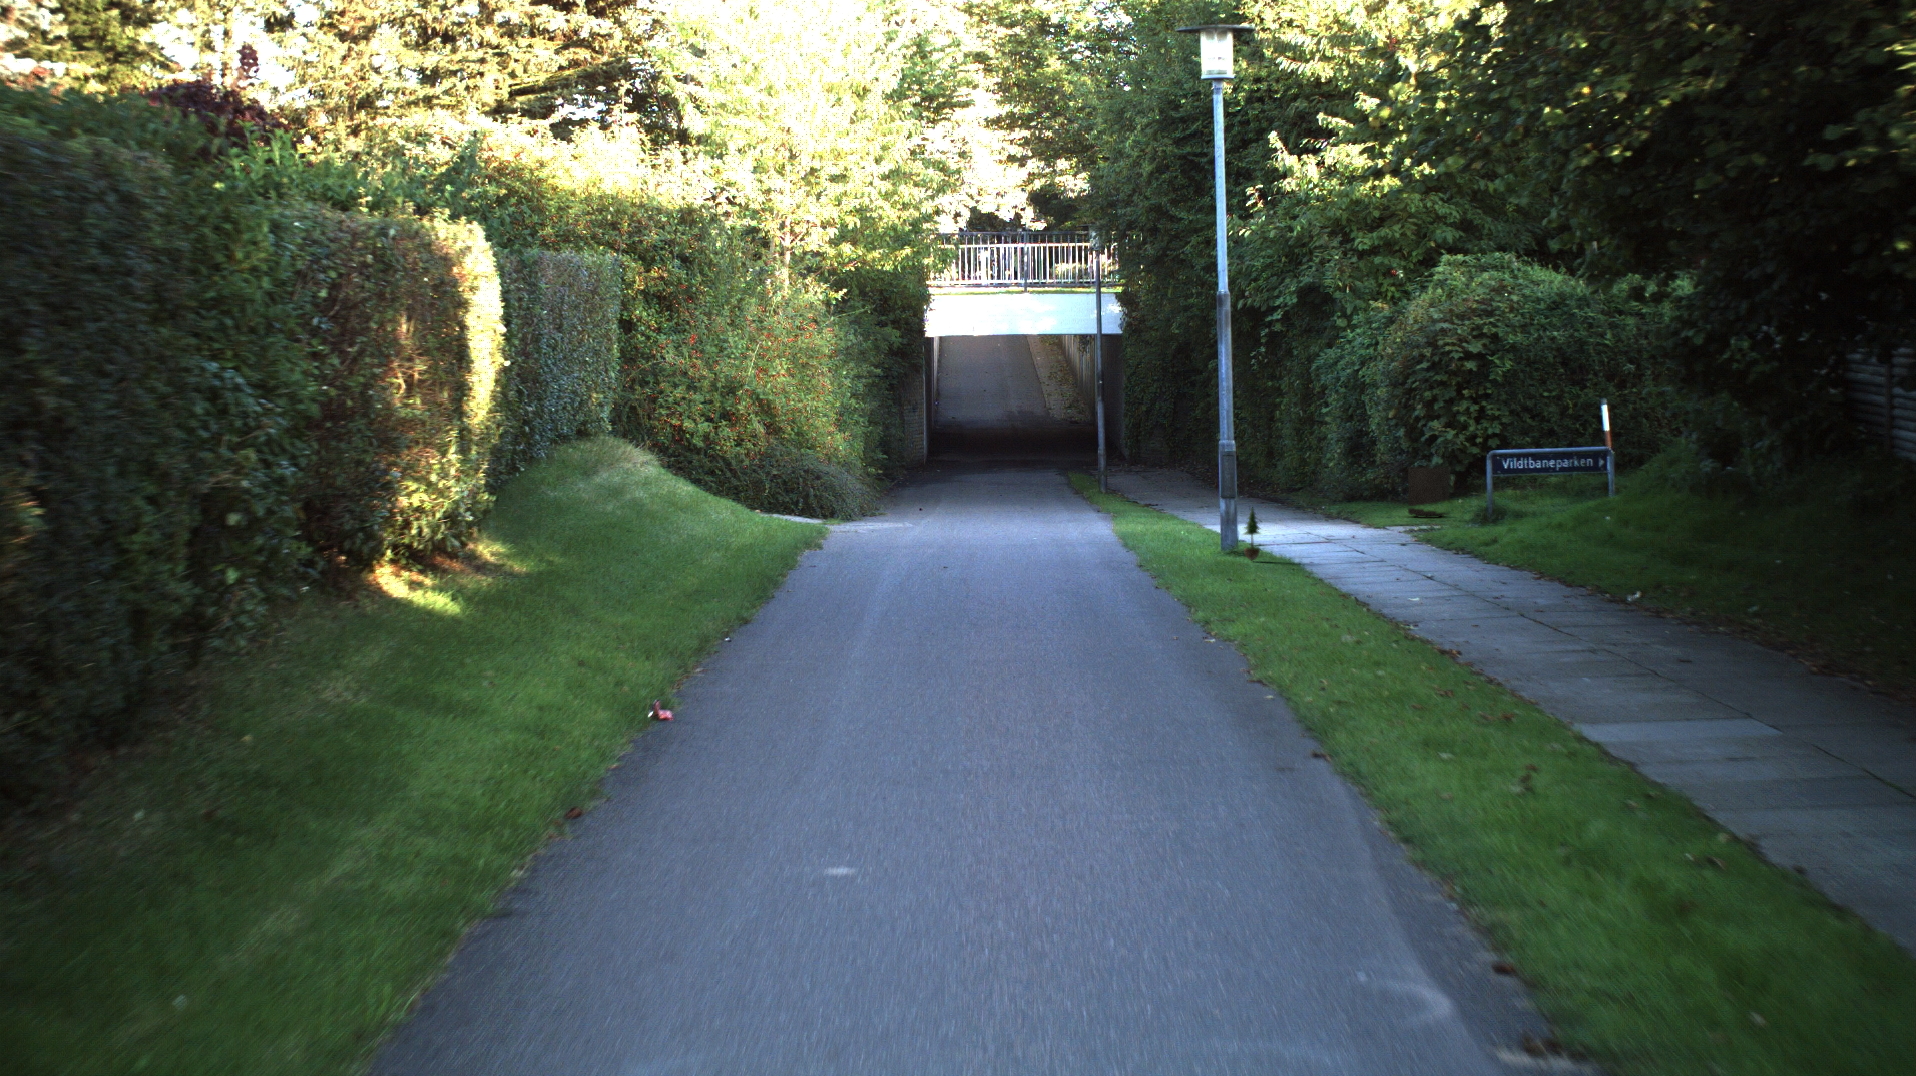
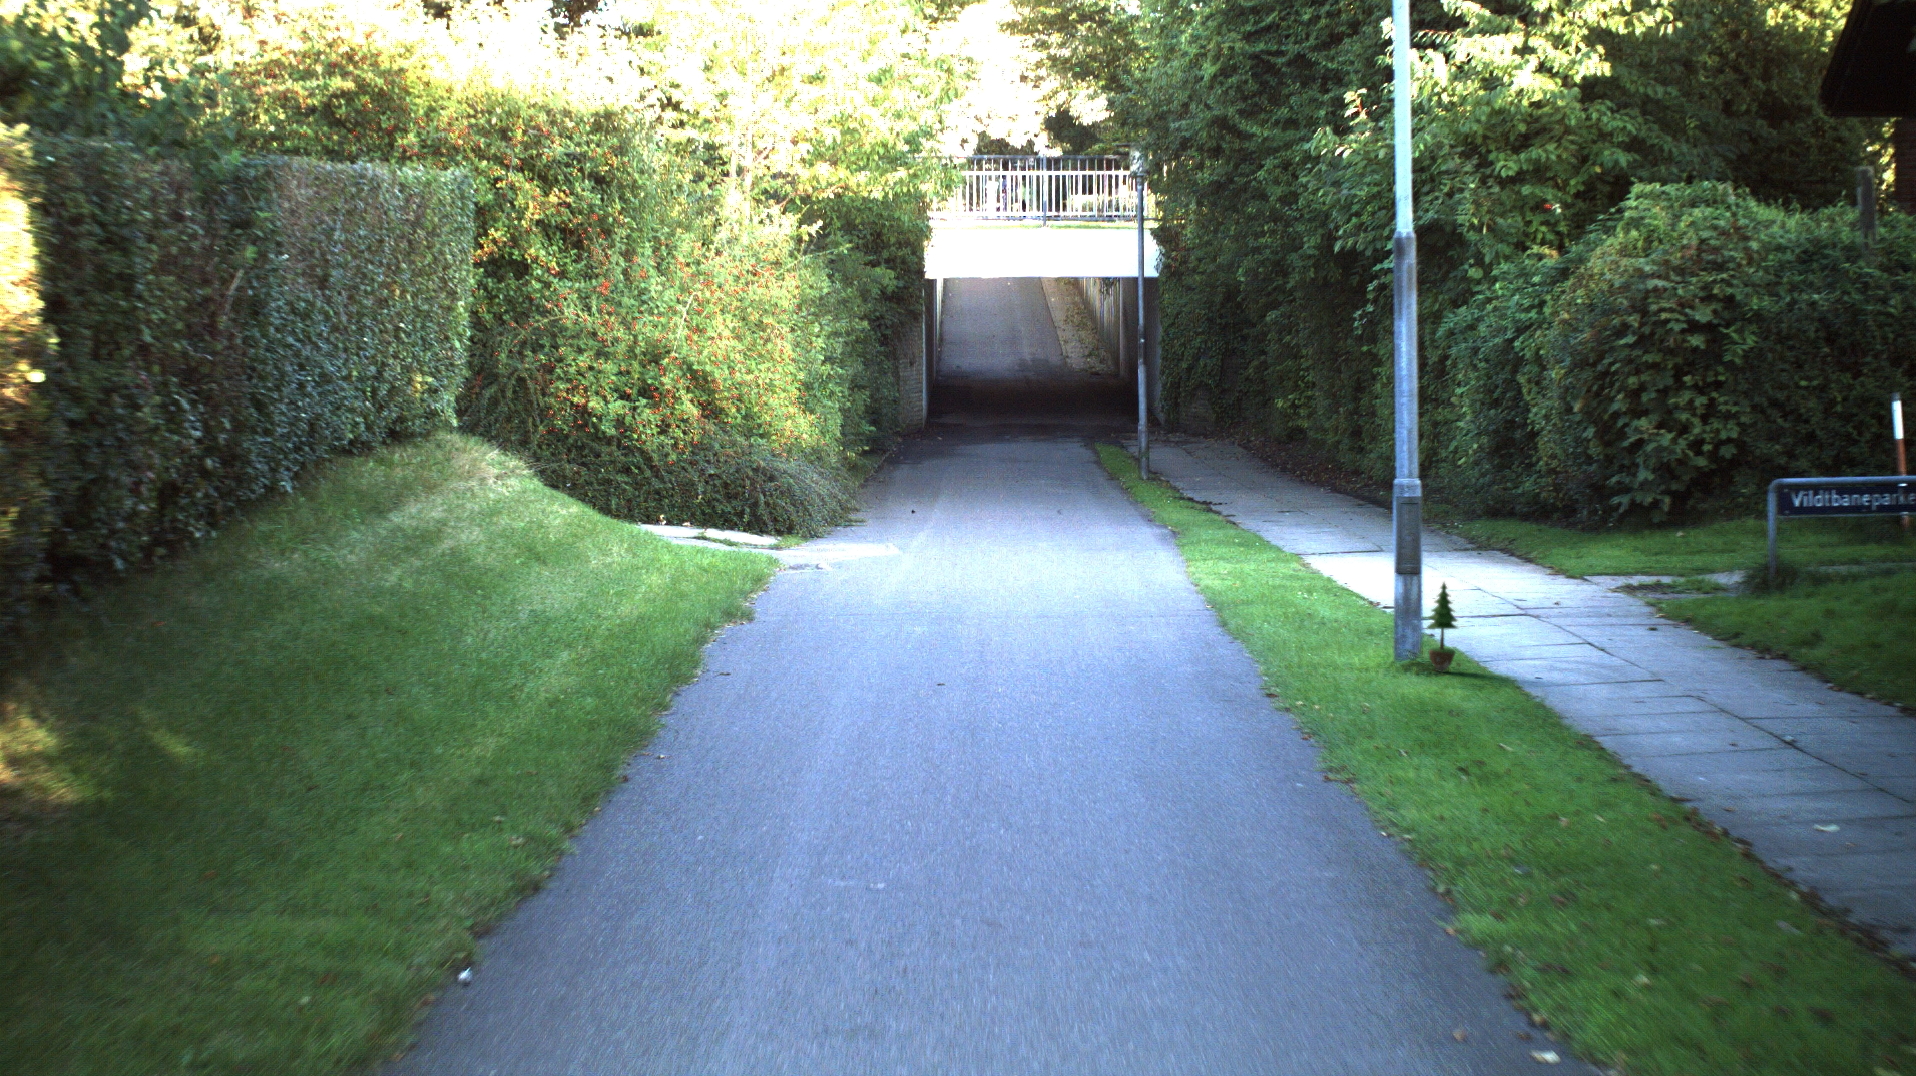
trash can: present [1408,467,1450,518] -> none [1589,479,1652,552]

